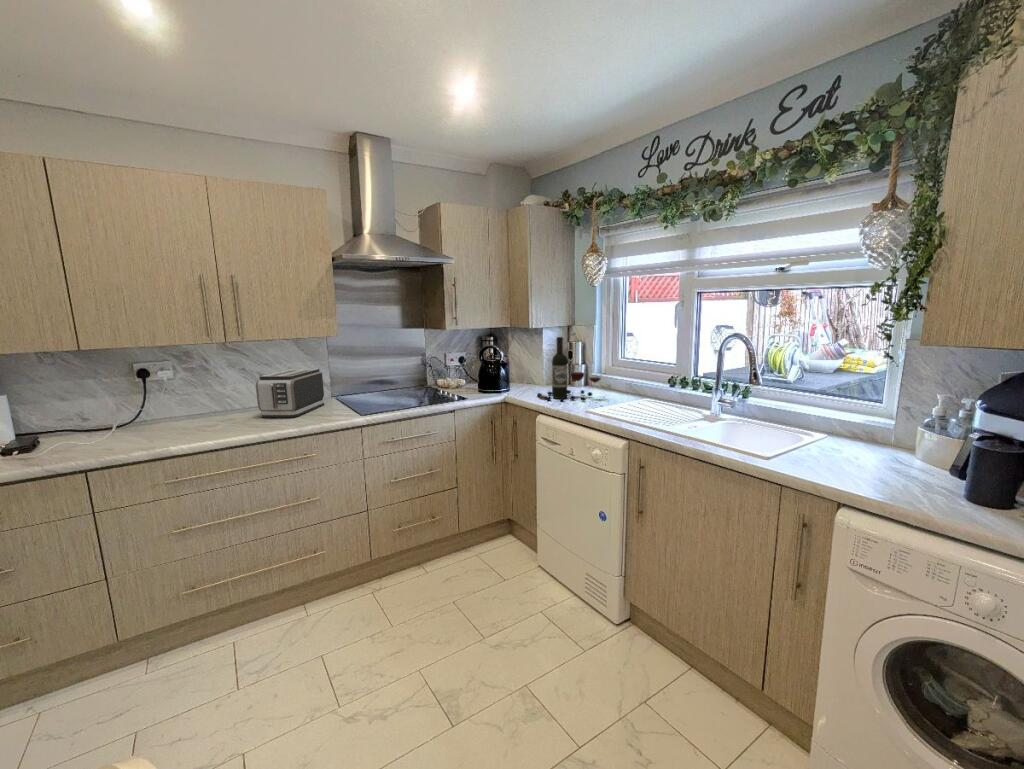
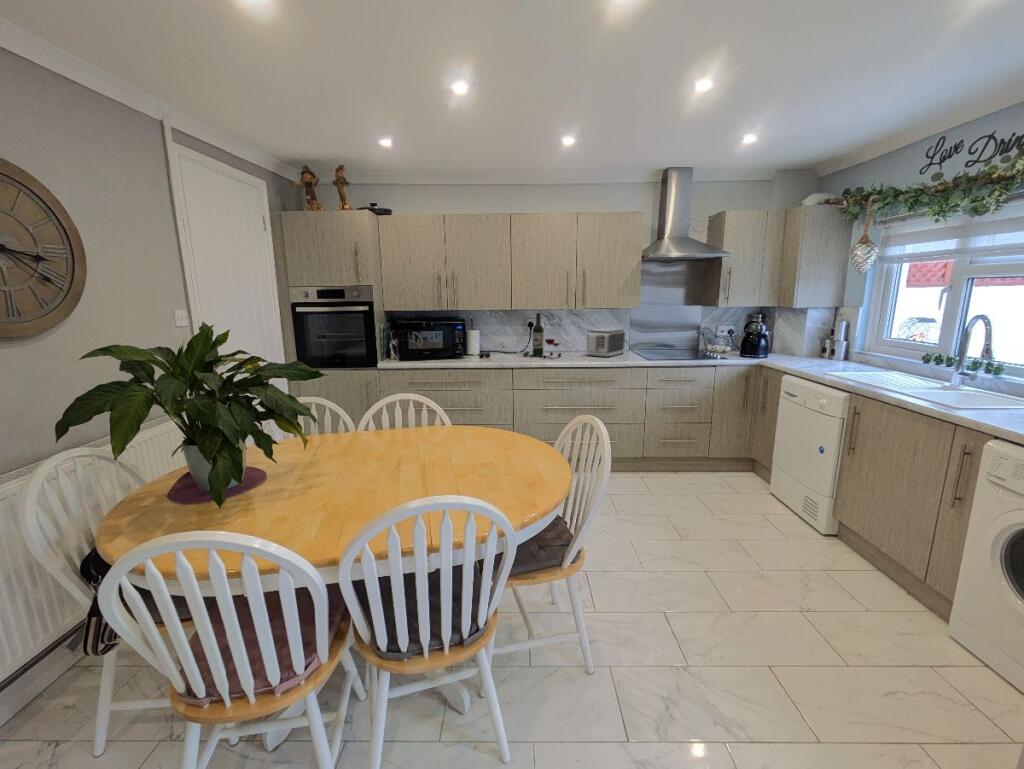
wine bottle: present [537,337,601,401] -> present [524,313,561,358]

